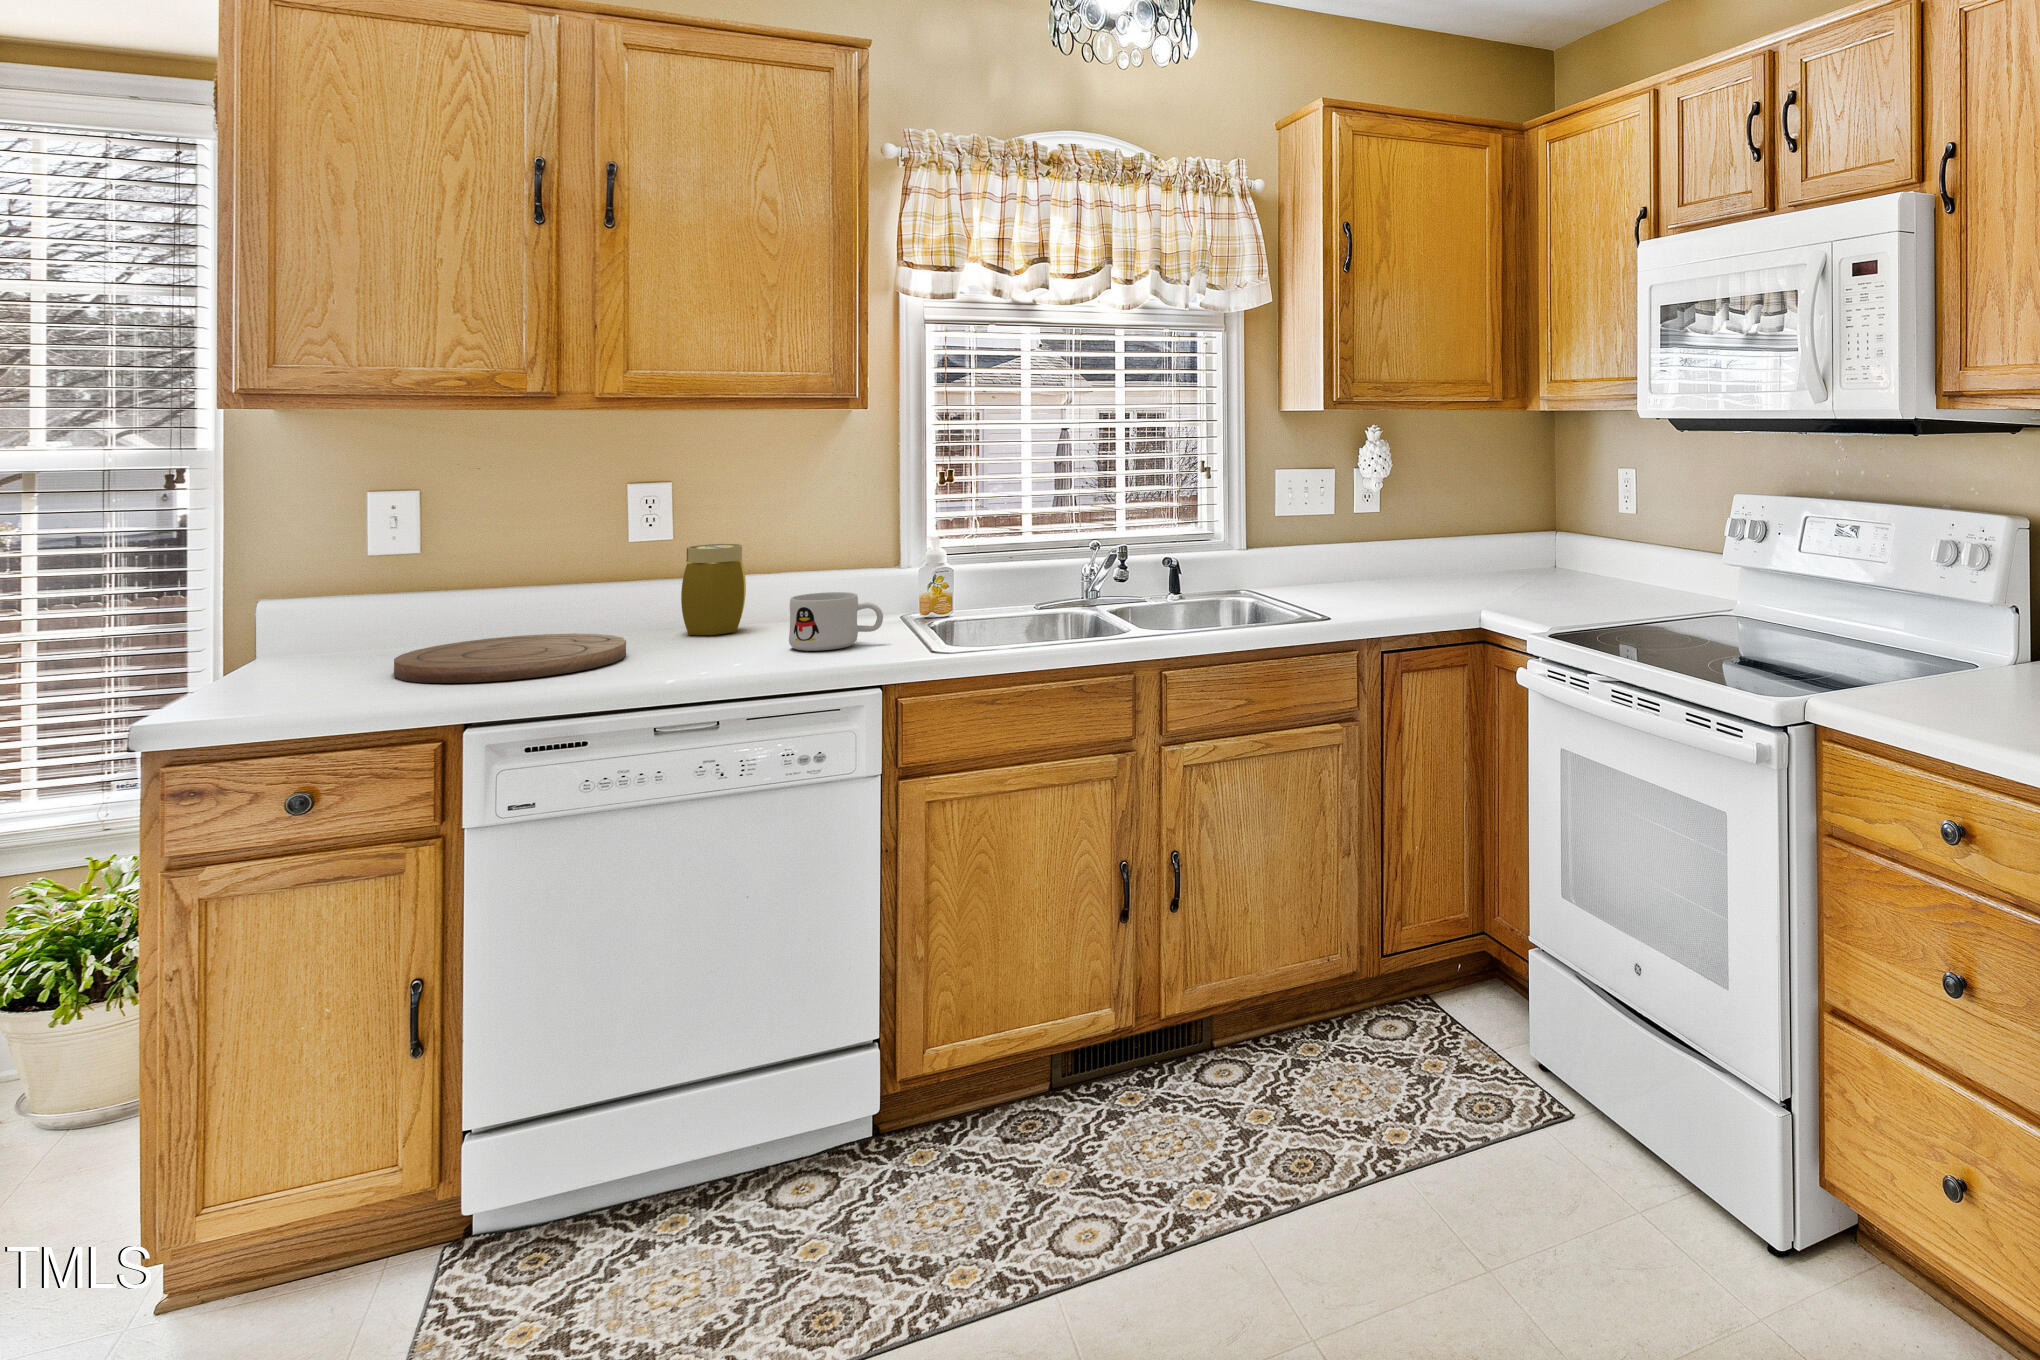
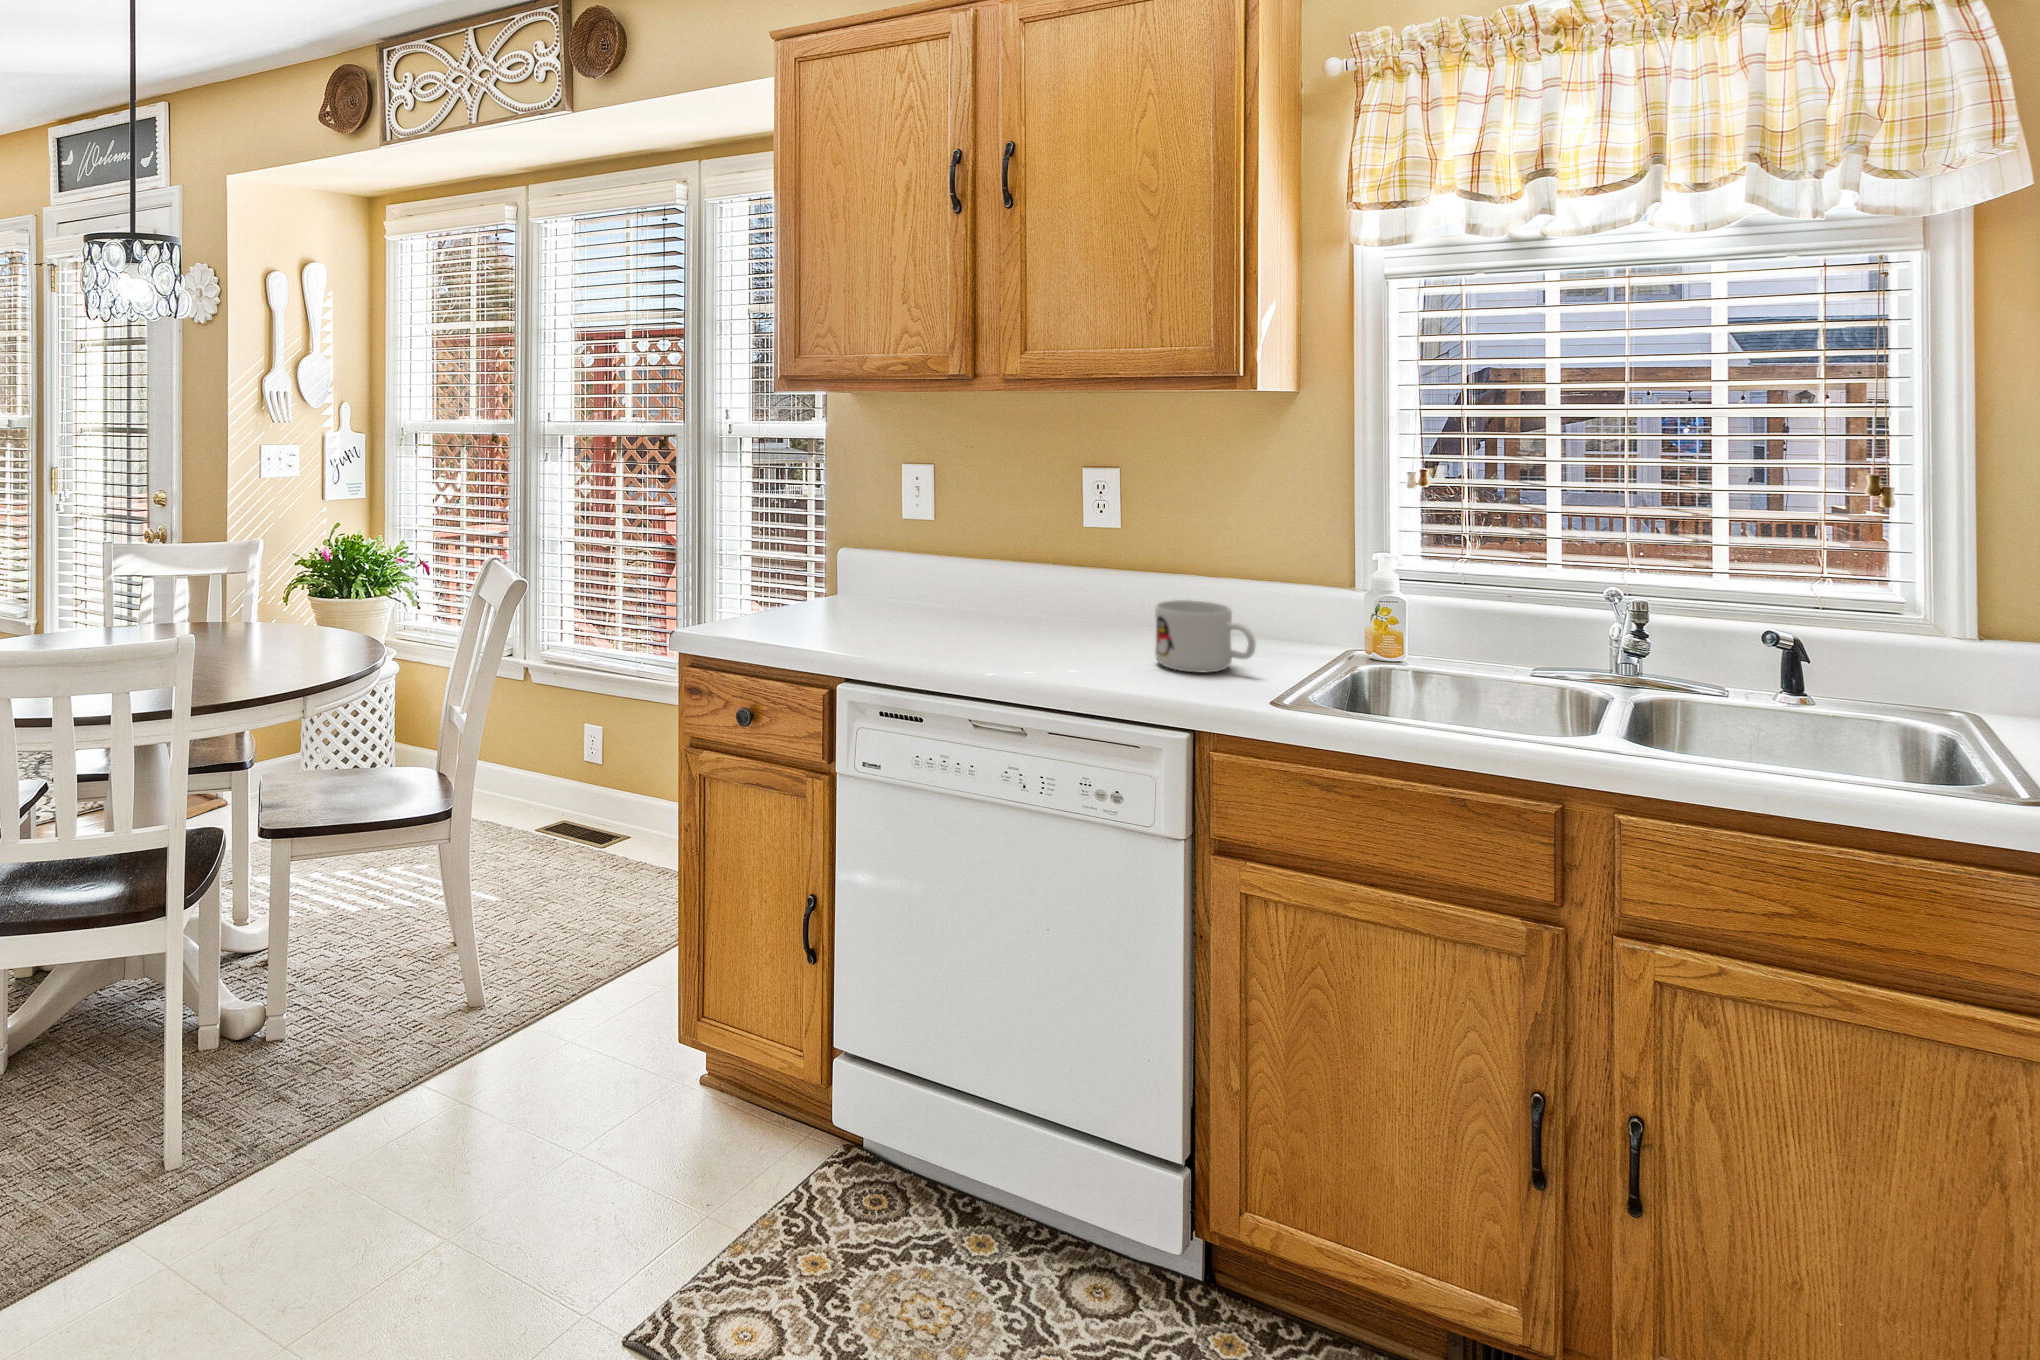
jar: present [681,544,746,635] -> none [1110,528,1181,628]
cutting board: present [394,633,626,683] -> none [850,593,1030,642]

